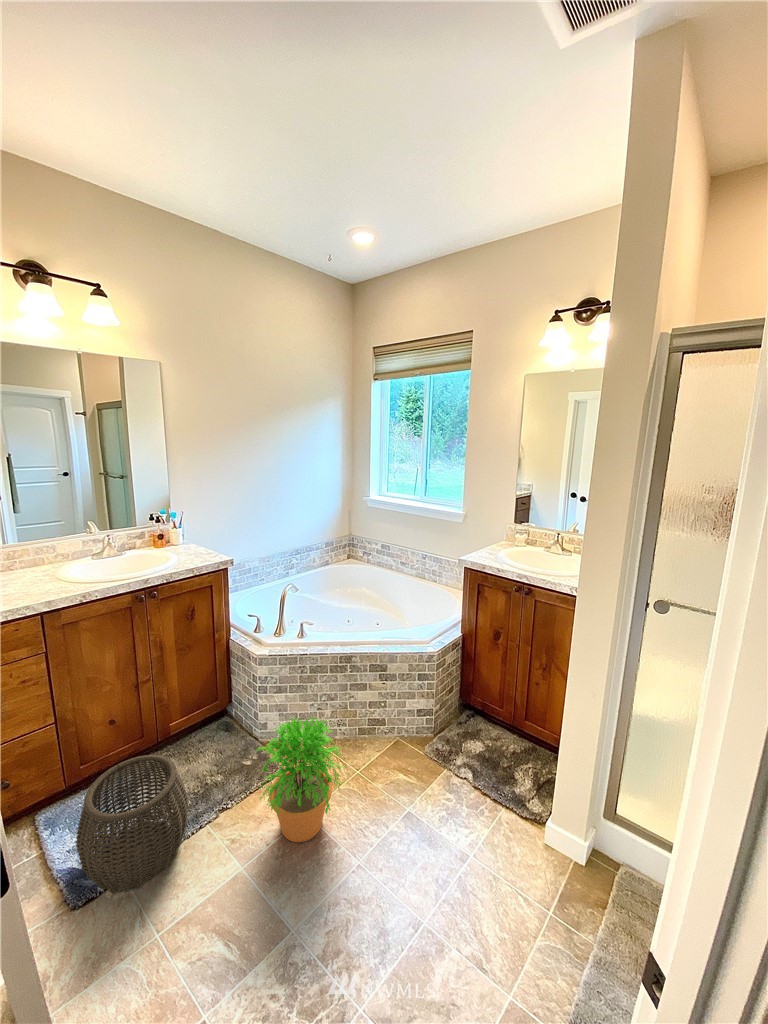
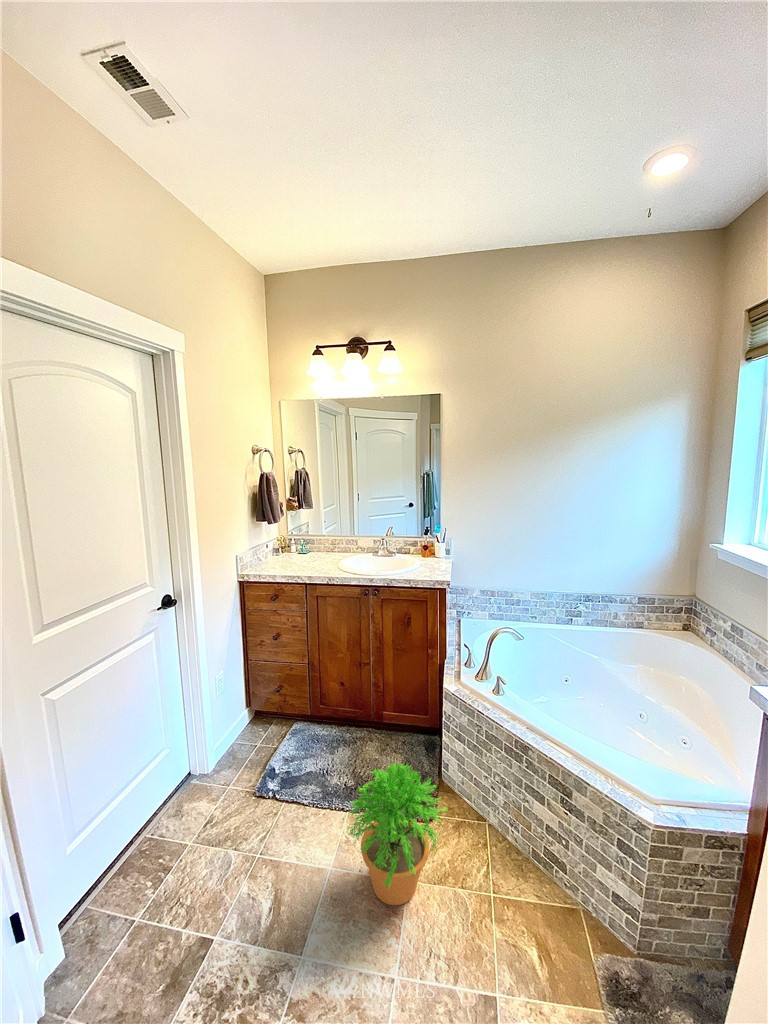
woven basket: present [76,755,189,893] -> none [260,715,339,817]

